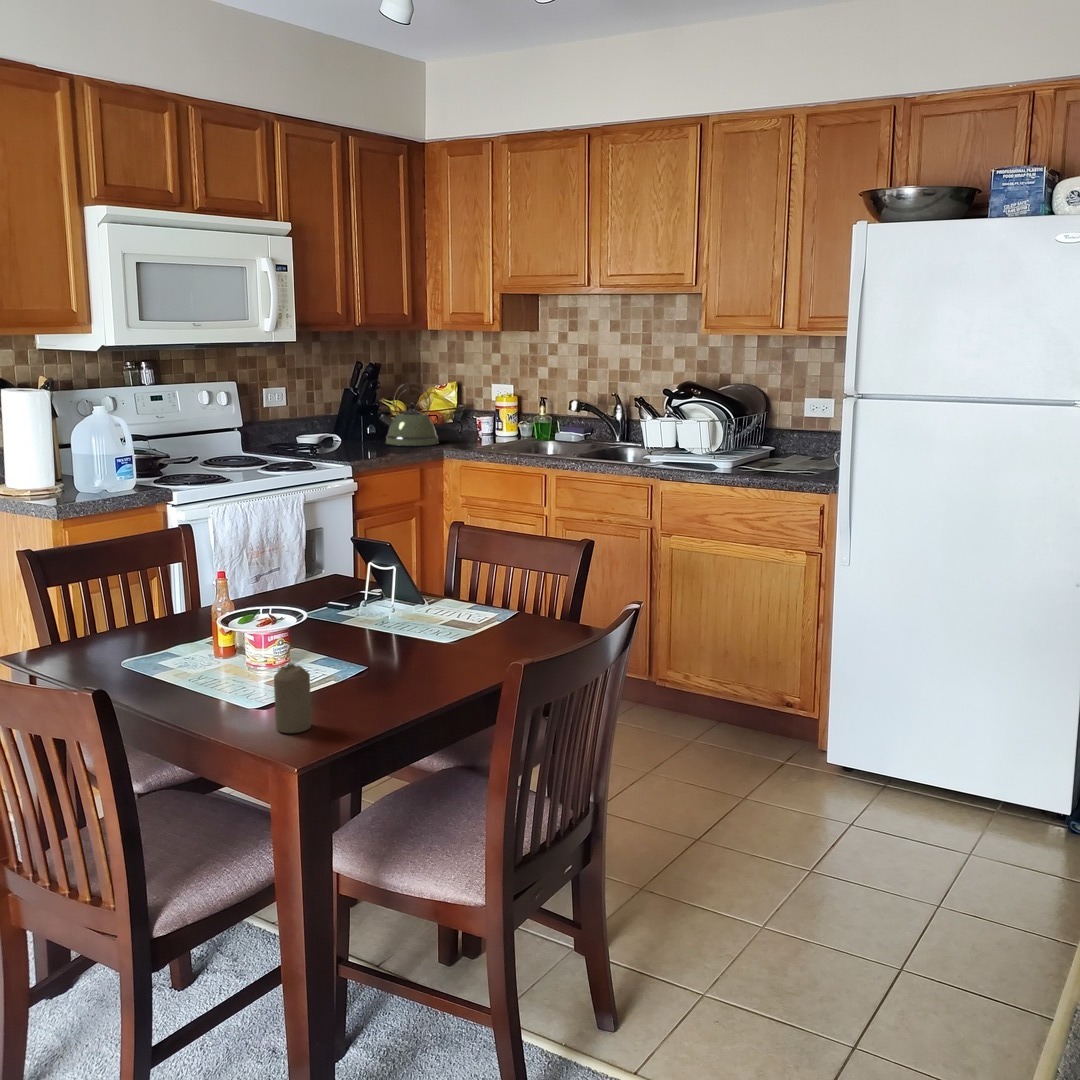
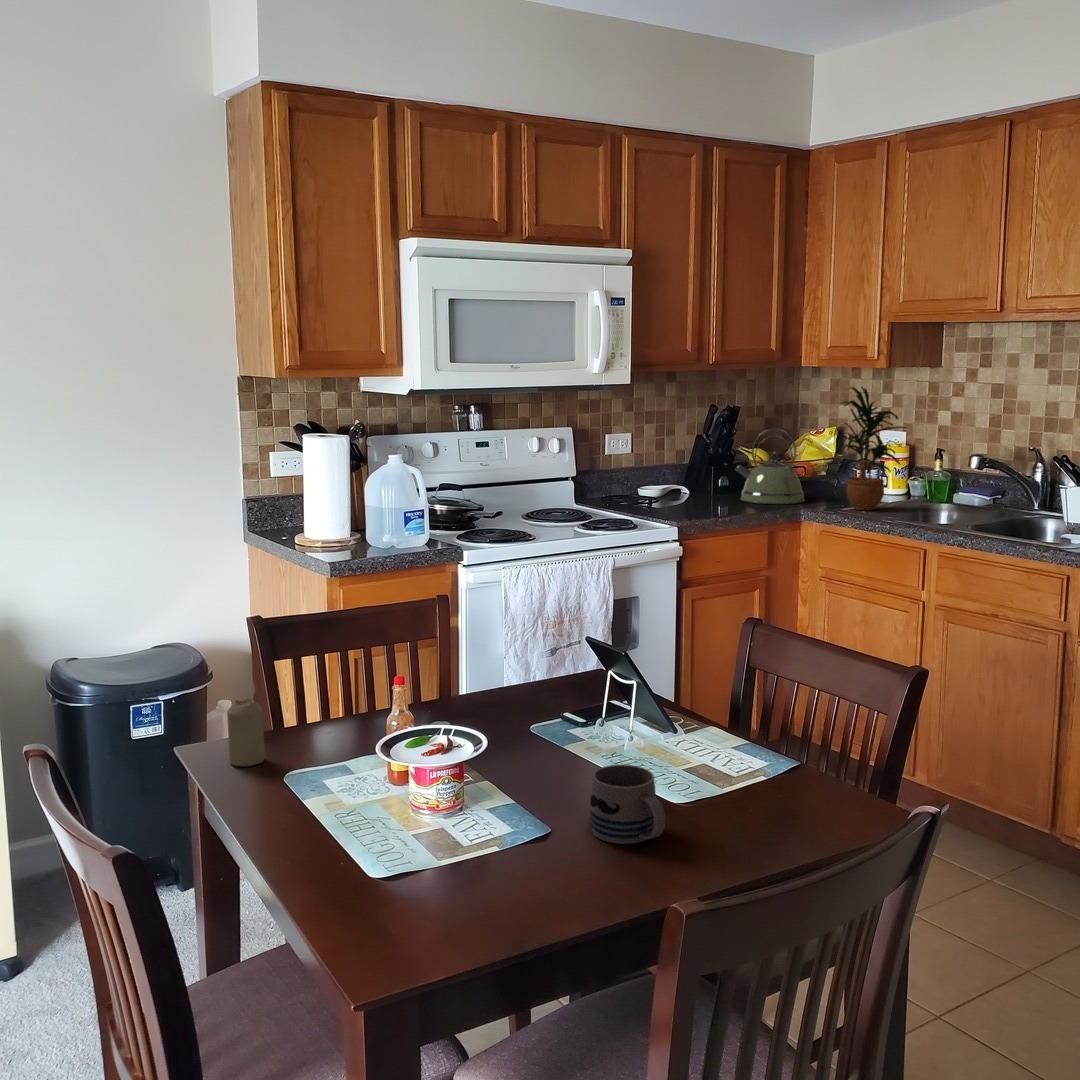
potted plant: none [463,345,521,448] -> present [836,387,905,510]
mug: none [396,616,455,669] -> present [590,765,665,844]
candle: present [274,664,311,733] -> present [227,699,265,766]

